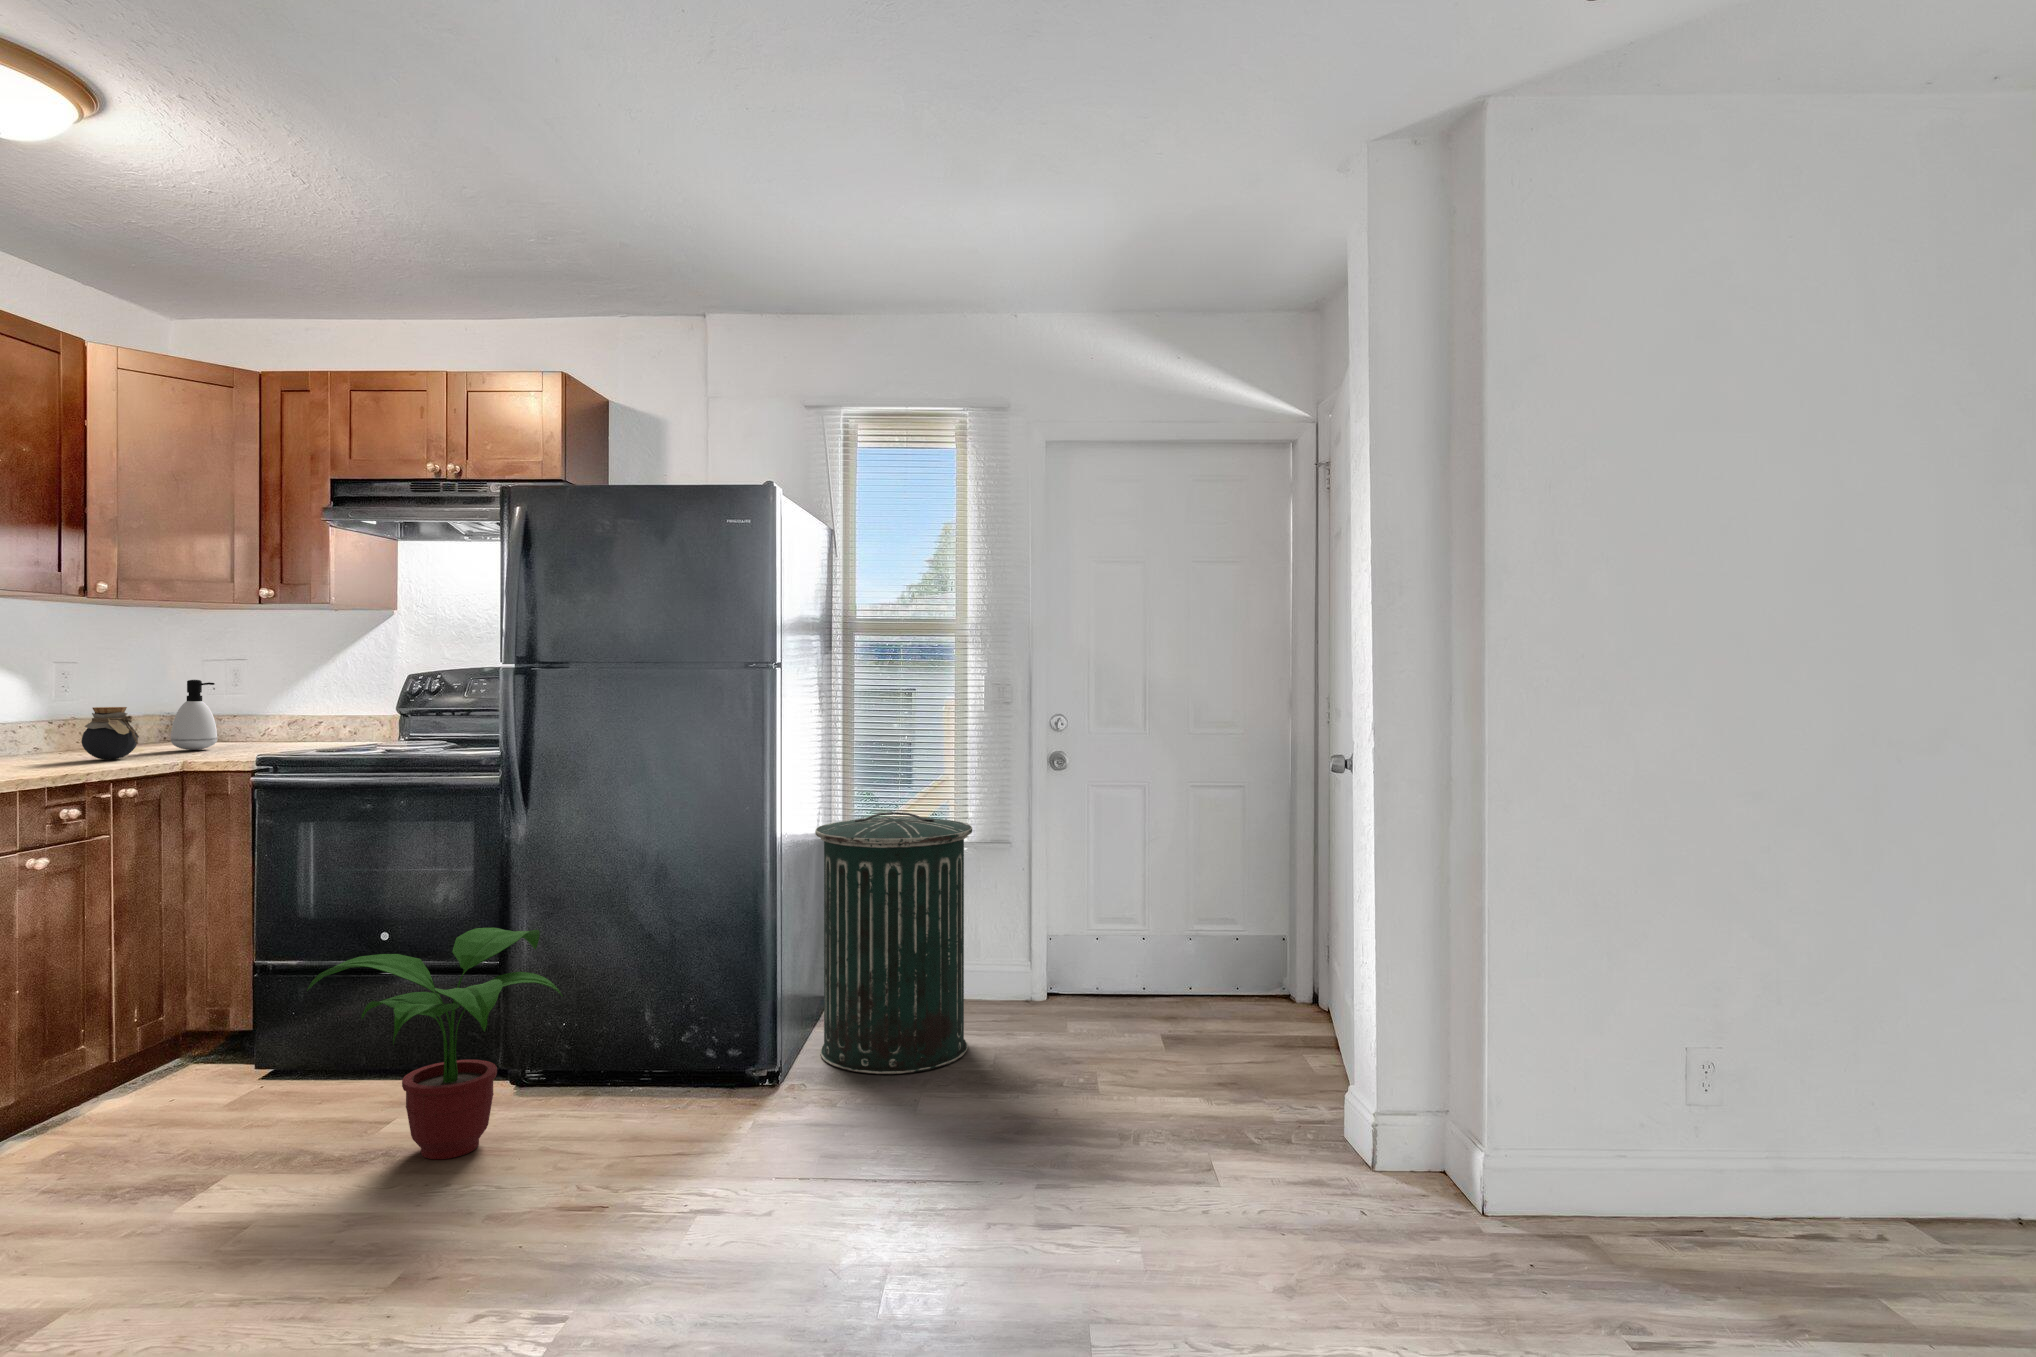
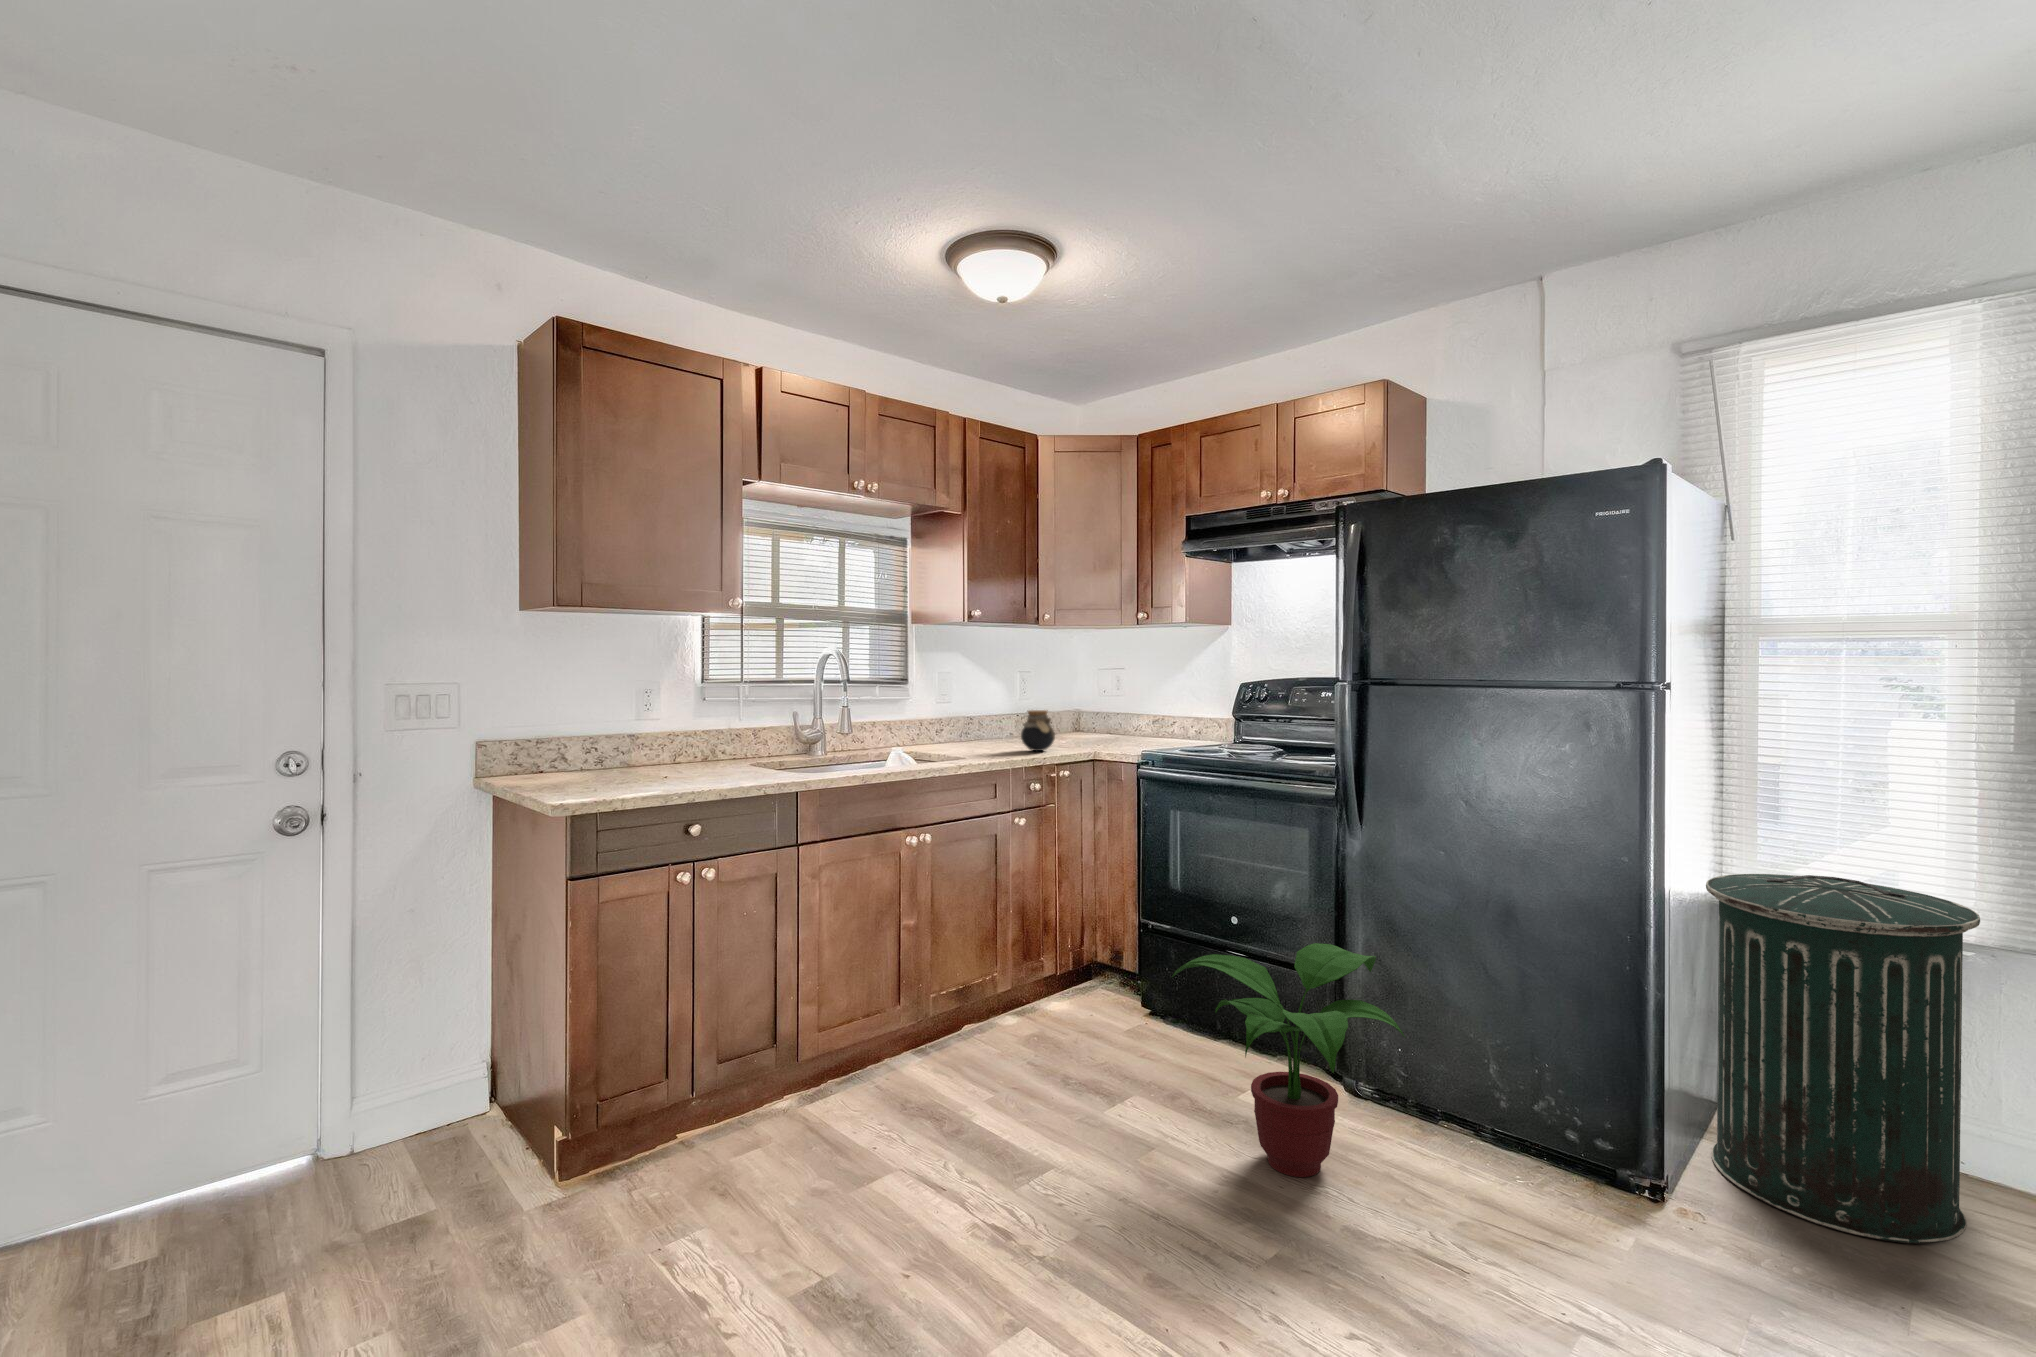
soap dispenser: present [171,680,217,750] -> none [1076,688,1106,744]

